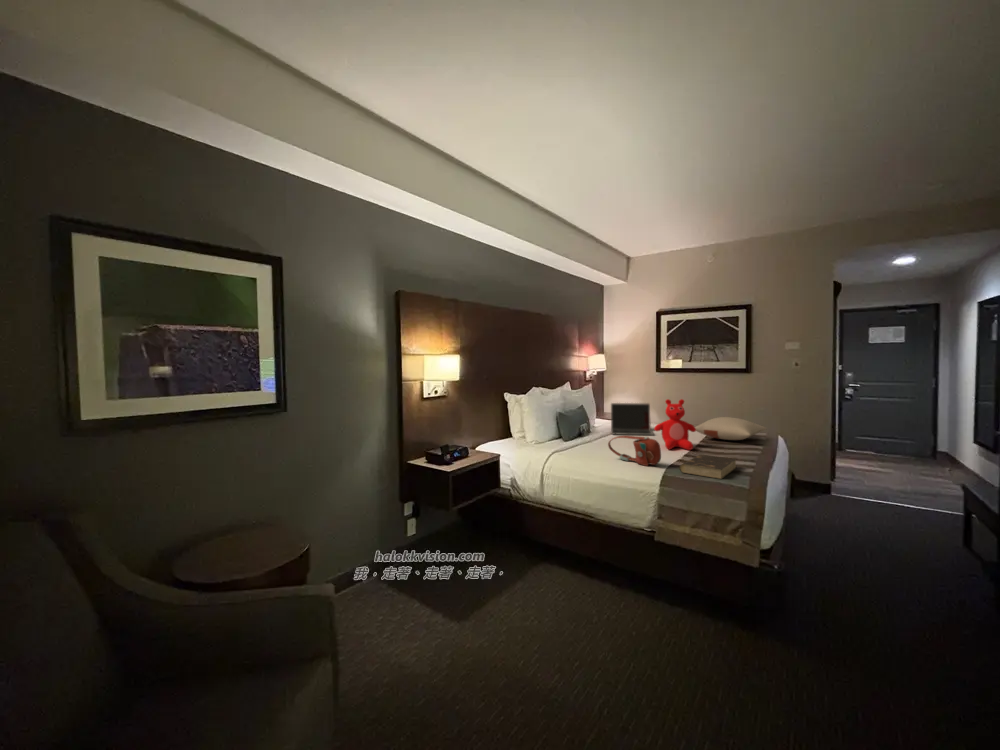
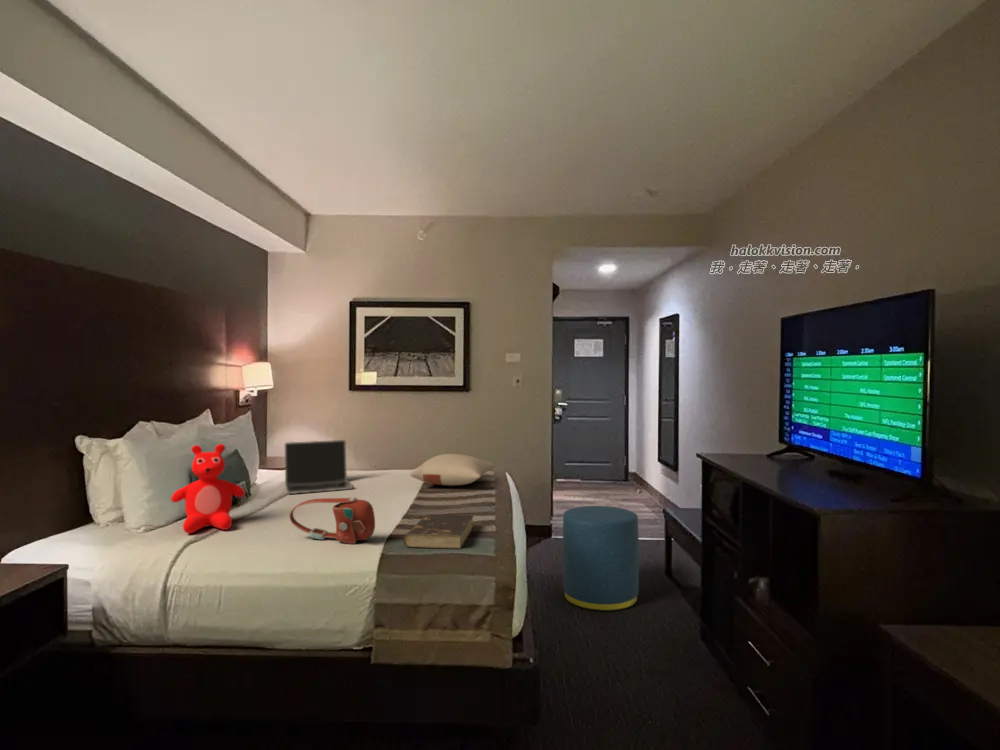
teddy bear: present [654,399,696,450] -> present [171,444,245,533]
ottoman: none [832,470,918,563] -> present [563,506,639,611]

